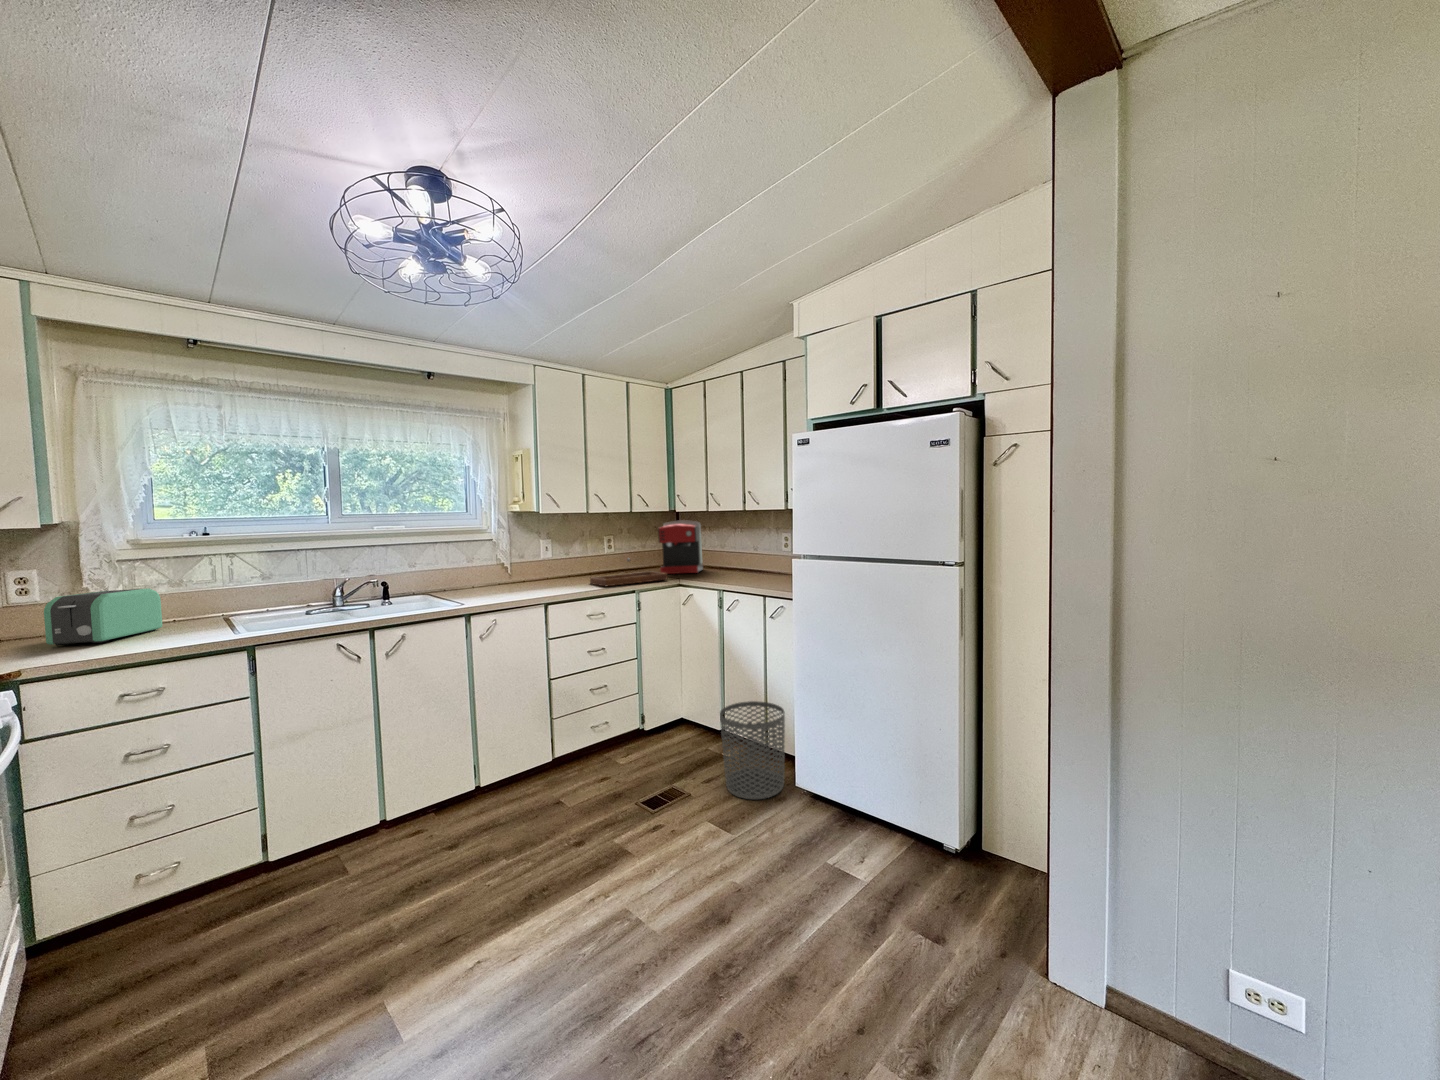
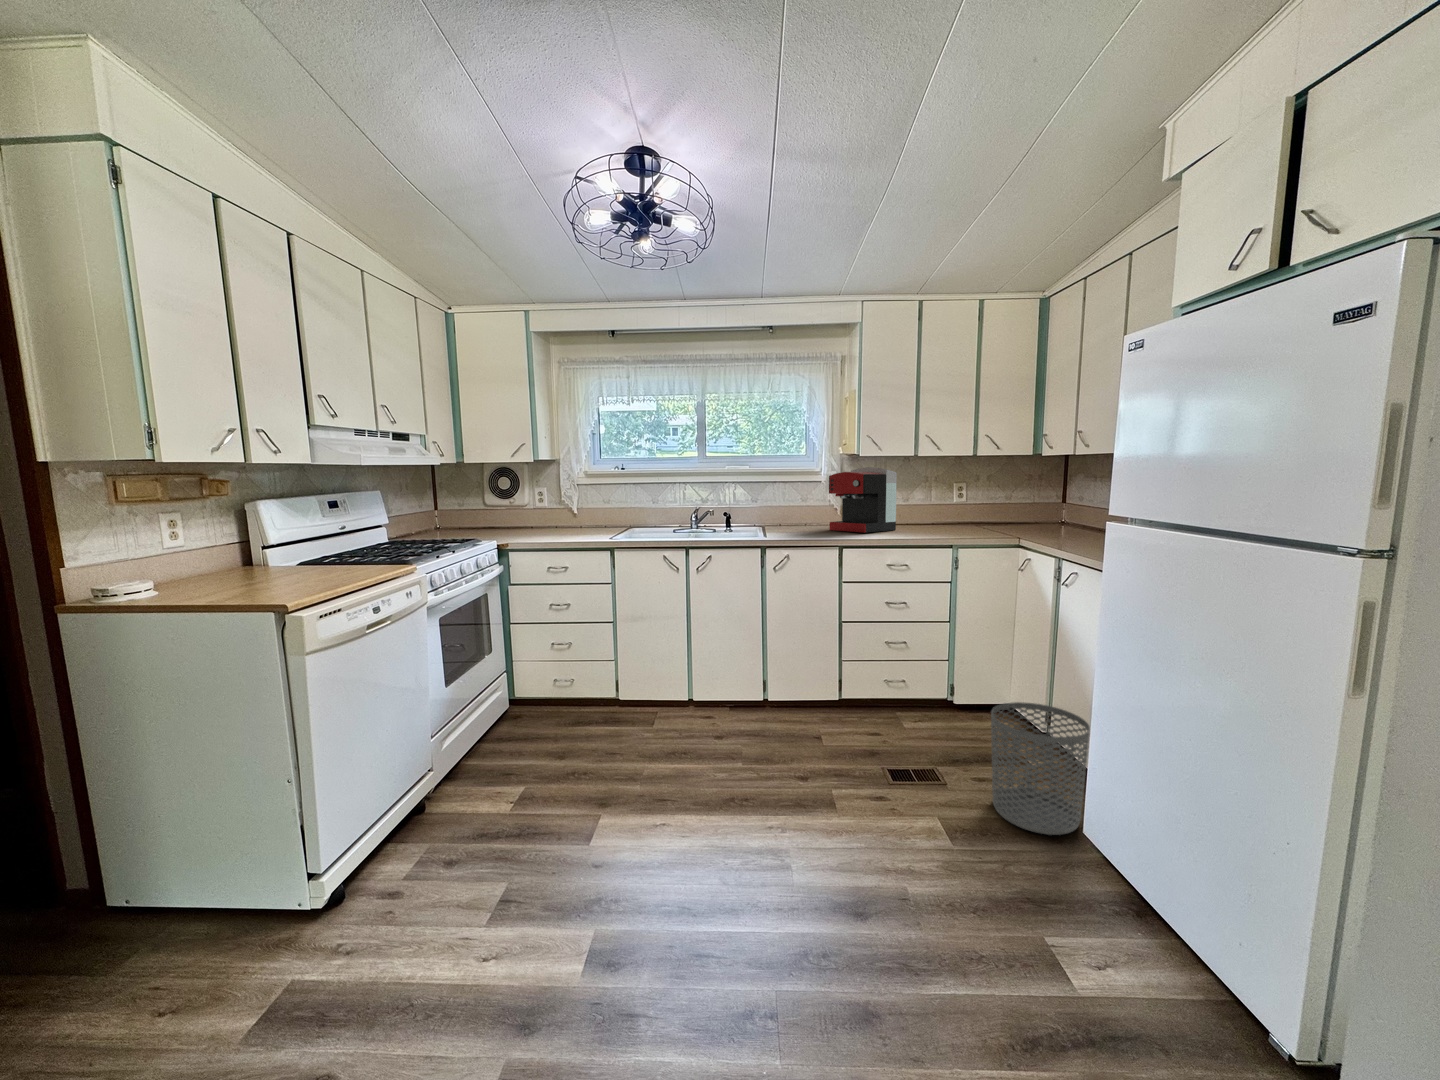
coffee maker: present [658,520,703,574] -> present [829,467,897,533]
tray: present [590,558,667,586] -> none [911,508,1003,537]
toaster: present [44,588,162,646] -> none [538,503,593,534]

